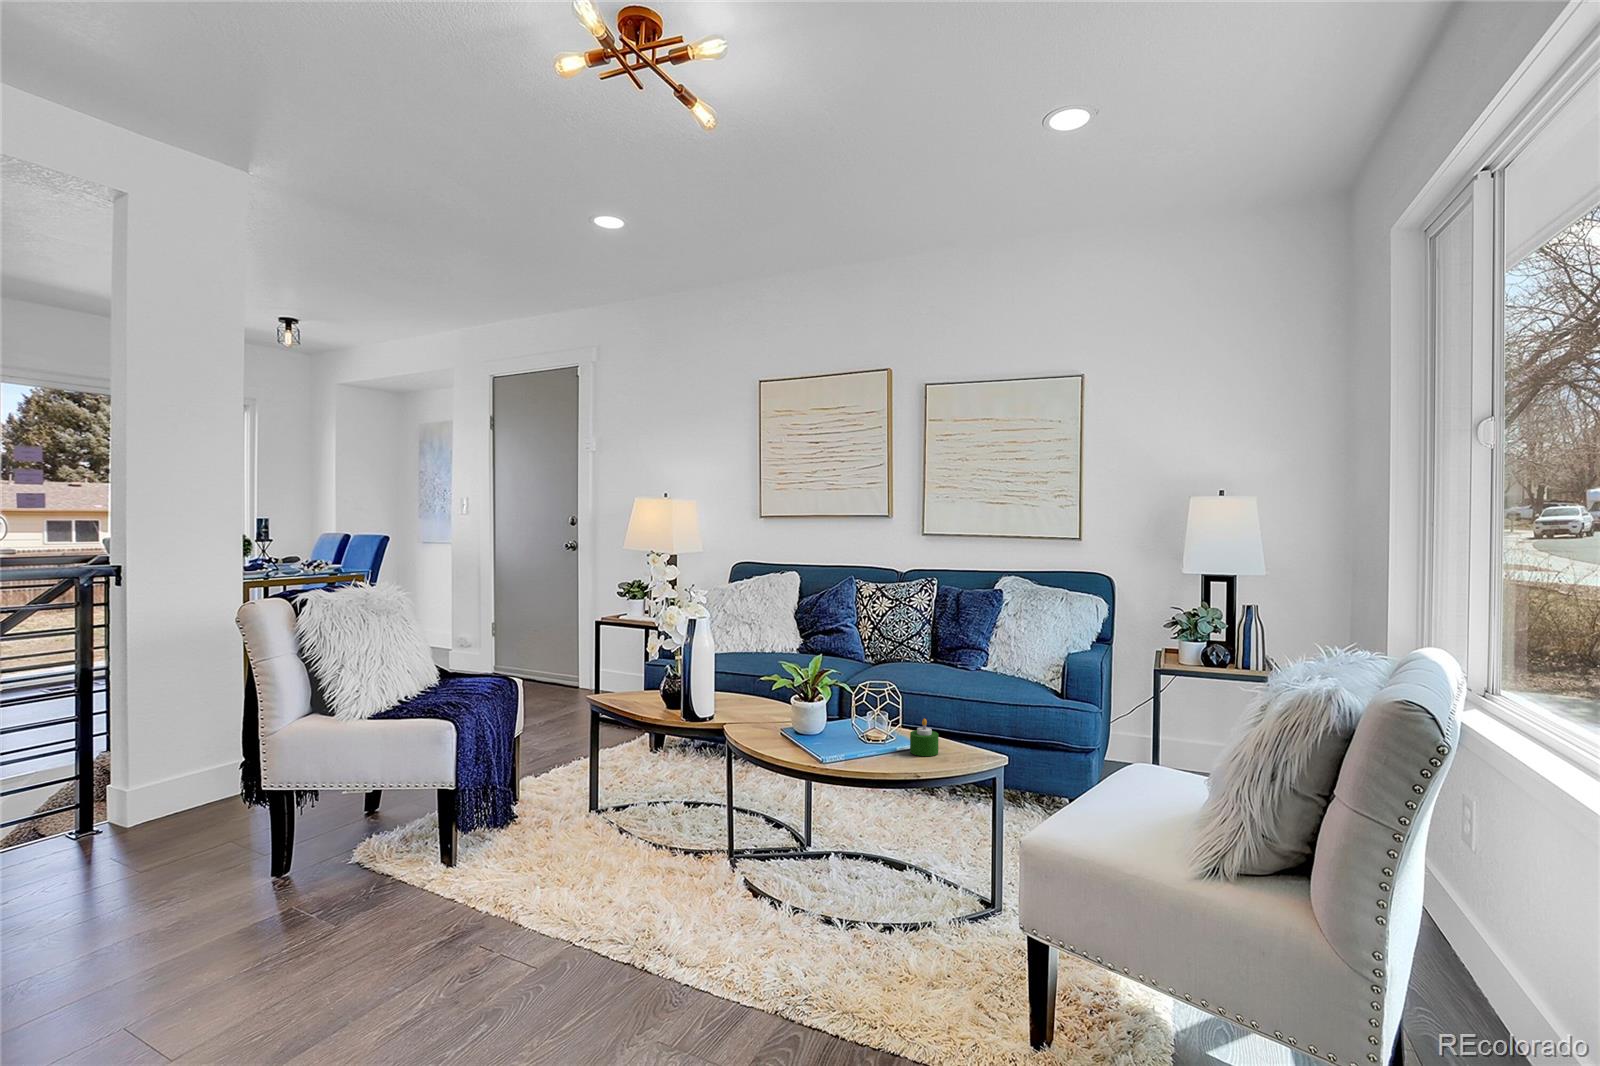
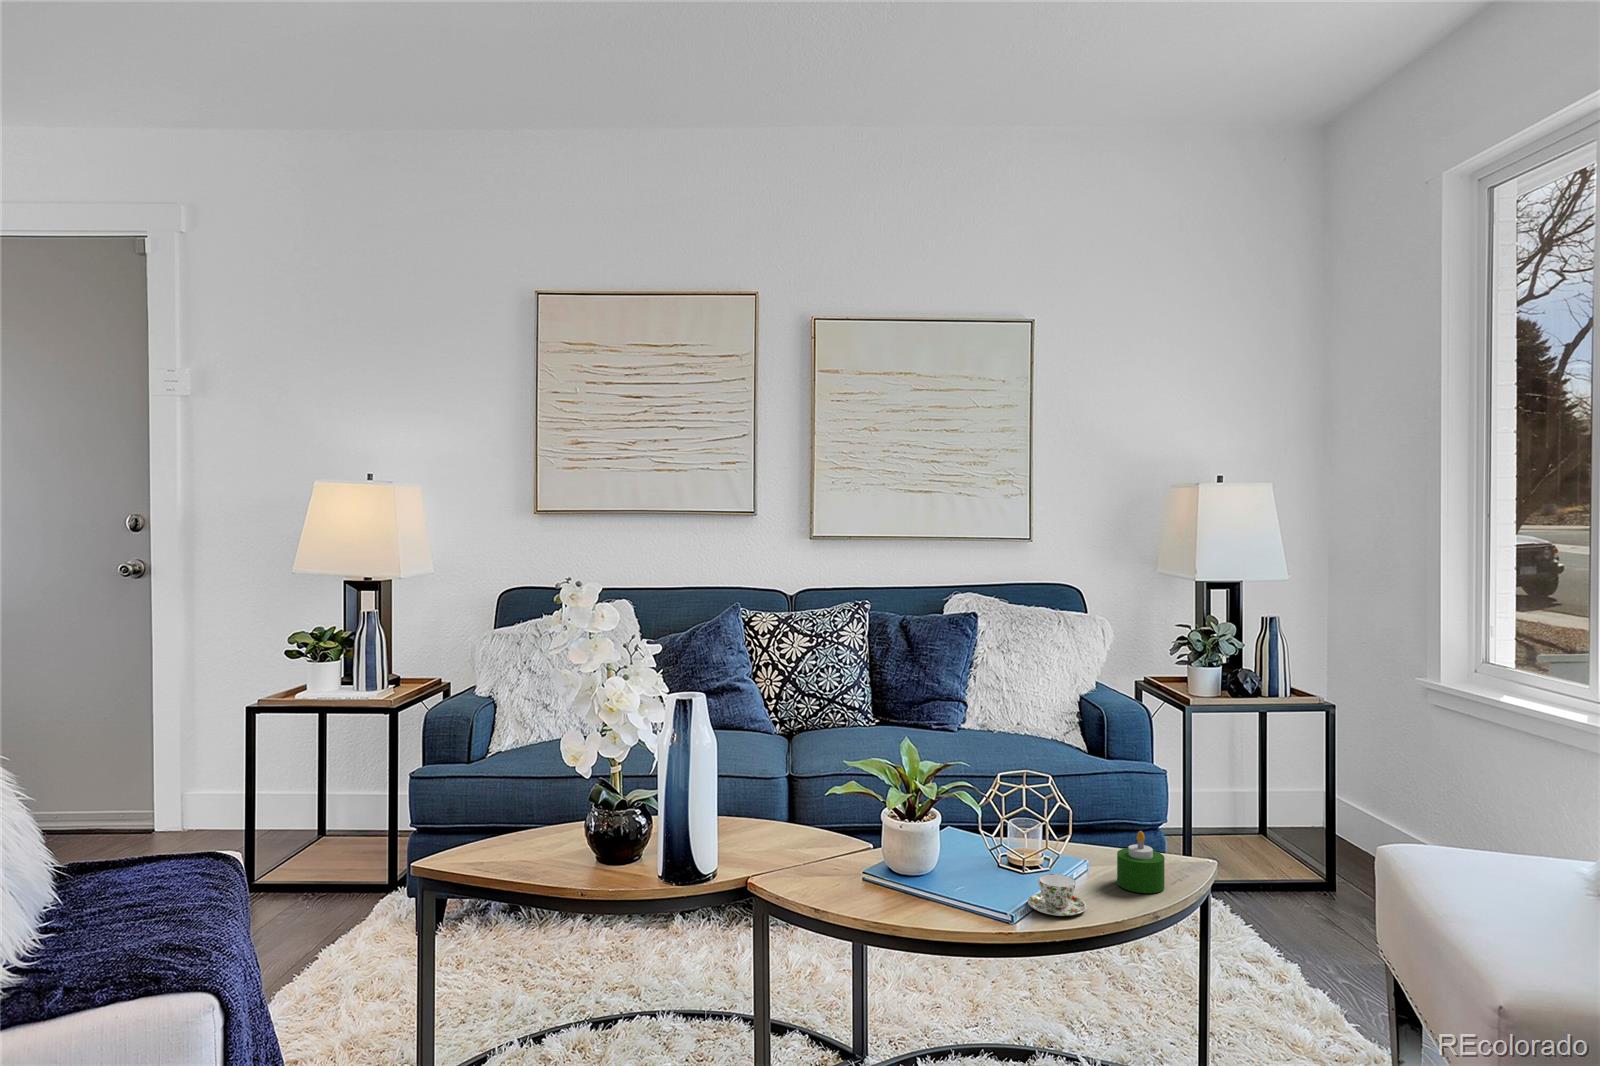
teacup: none [839,735,872,757] -> present [1028,874,1087,916]

